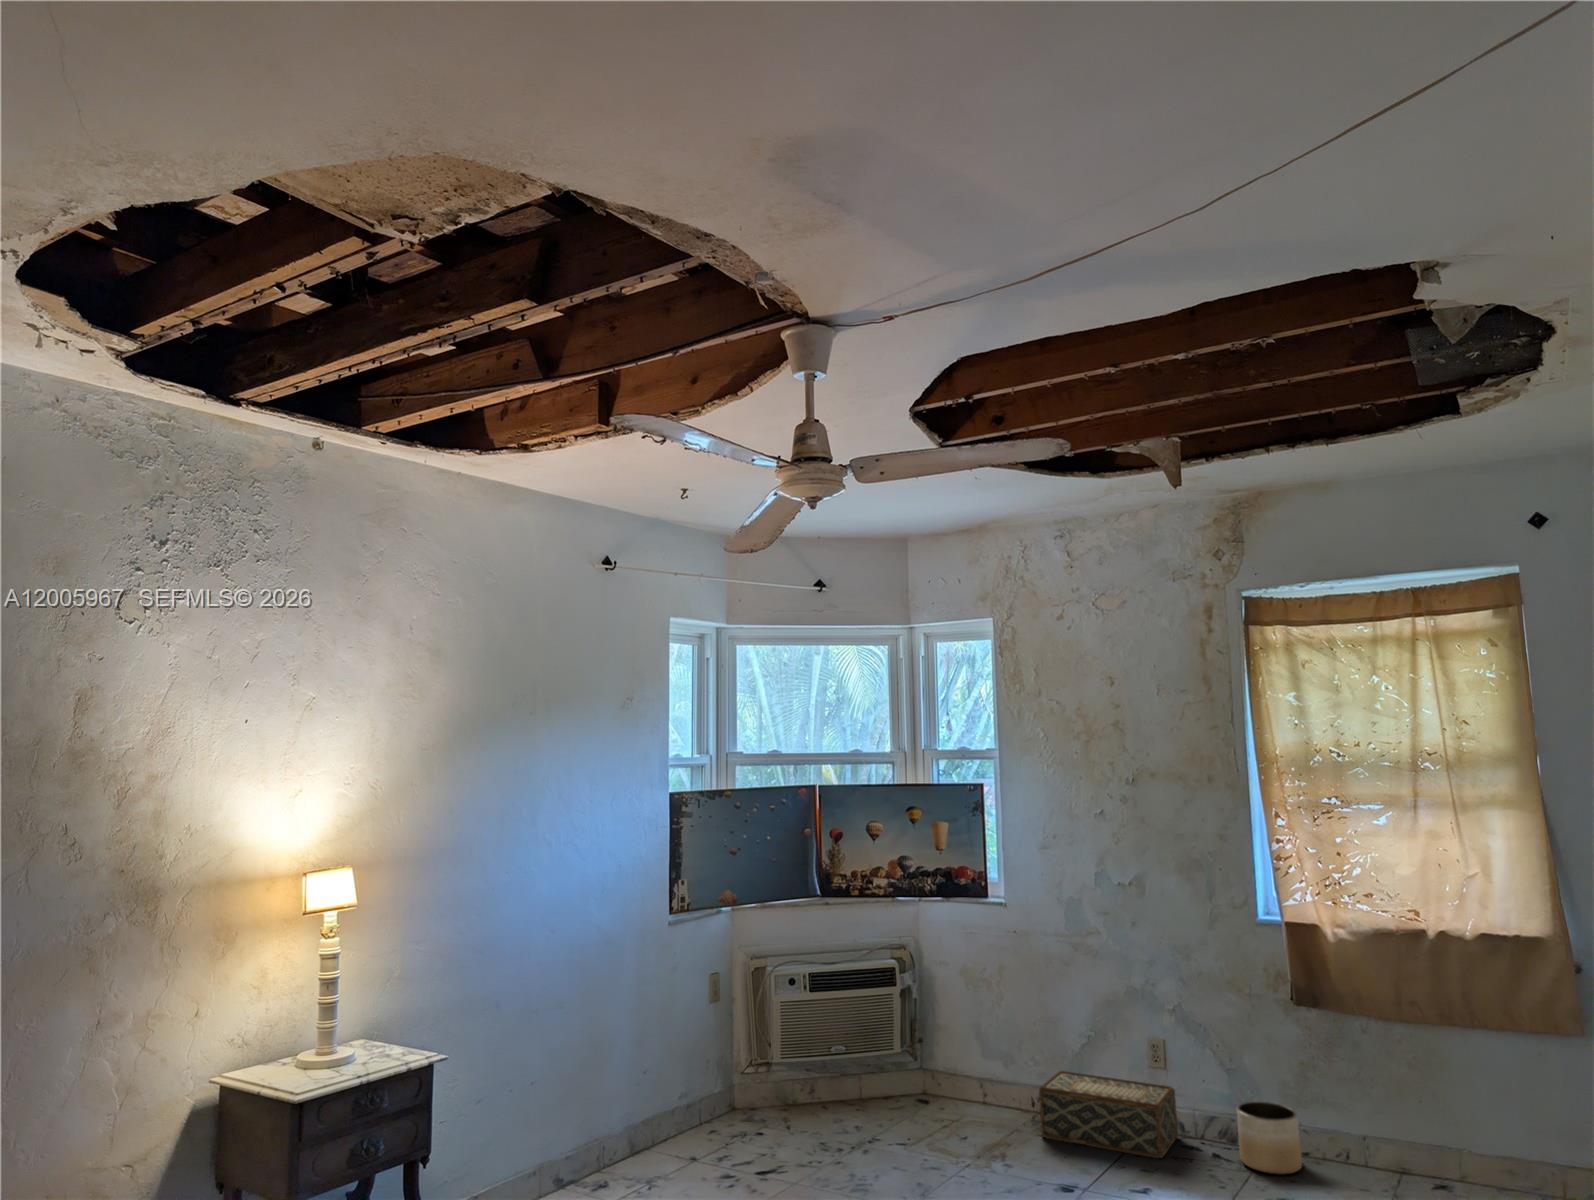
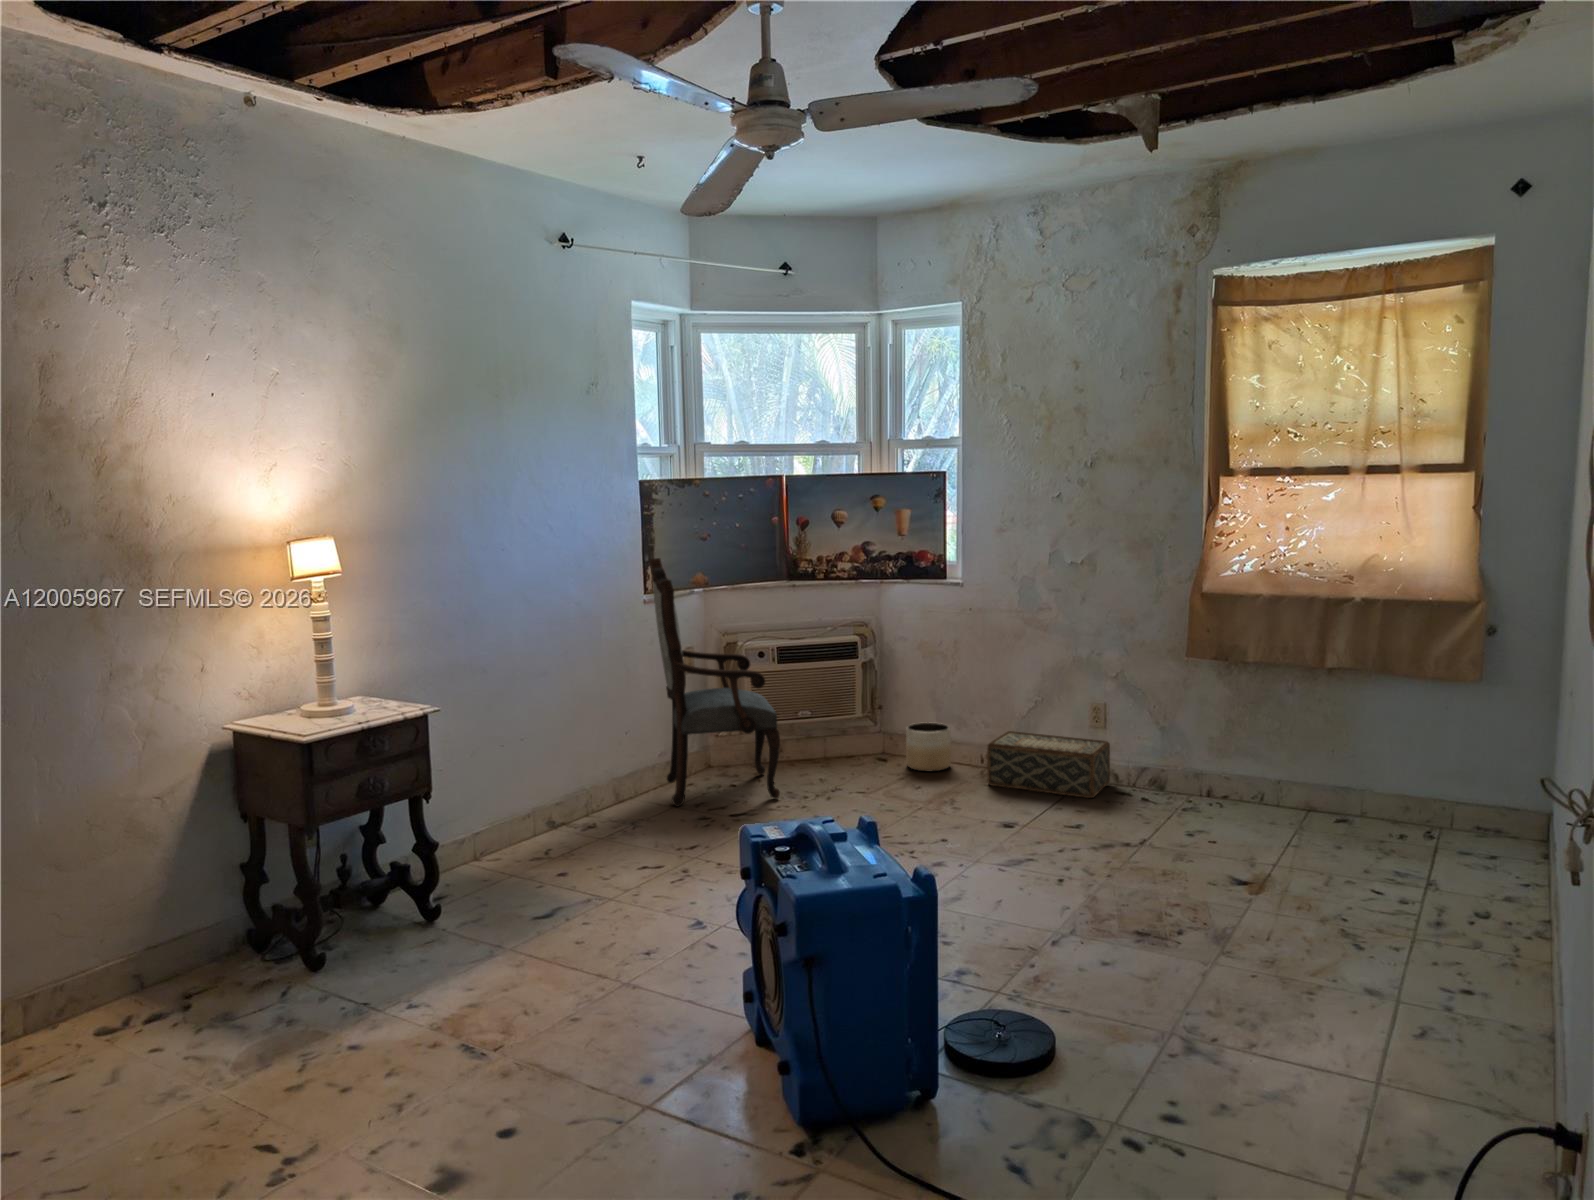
armchair: none [678,875,812,1162] -> present [650,558,780,807]
planter: present [1237,1102,1302,1175] -> present [906,723,951,771]

